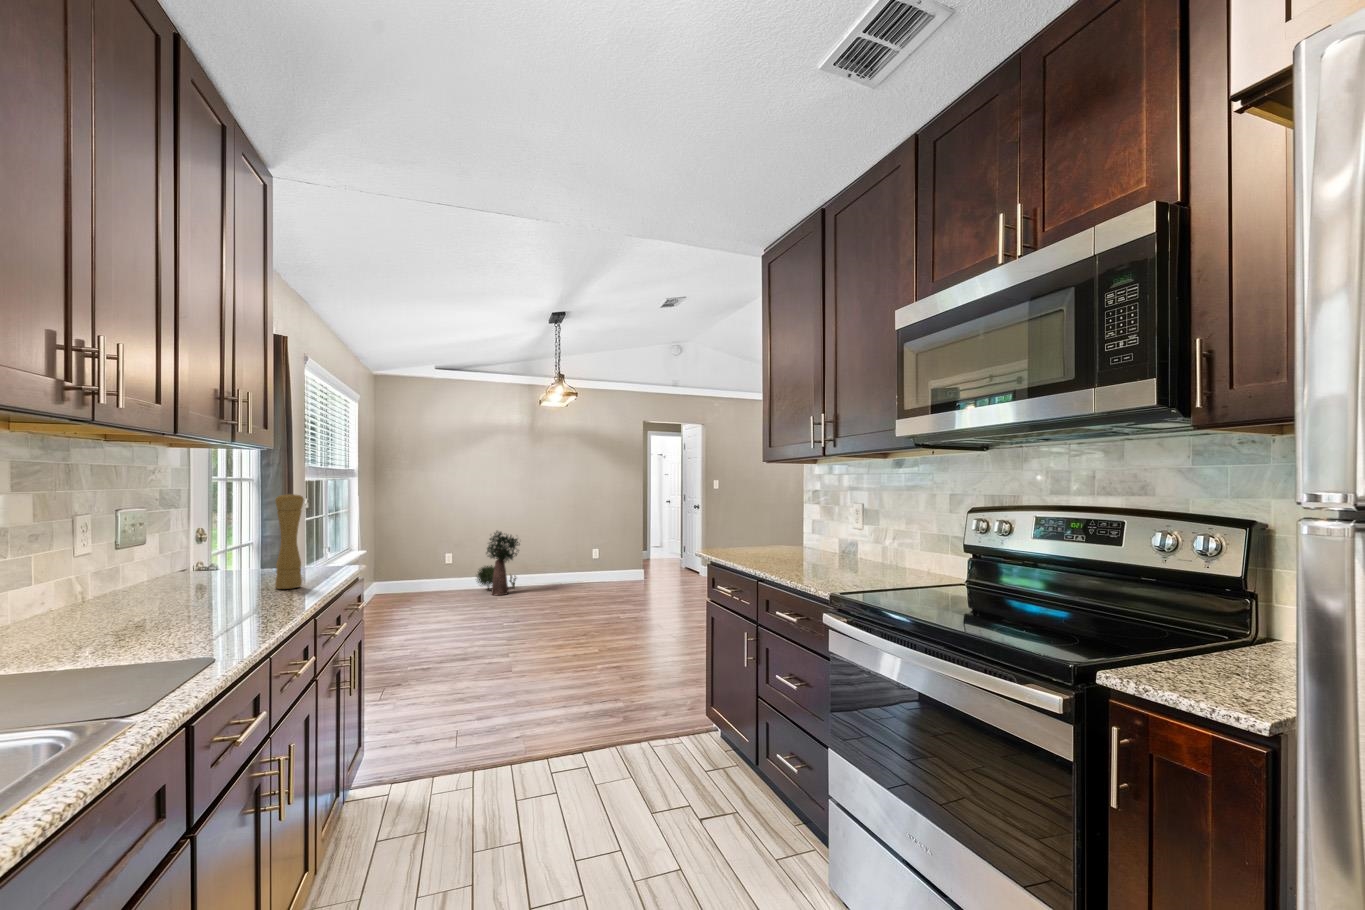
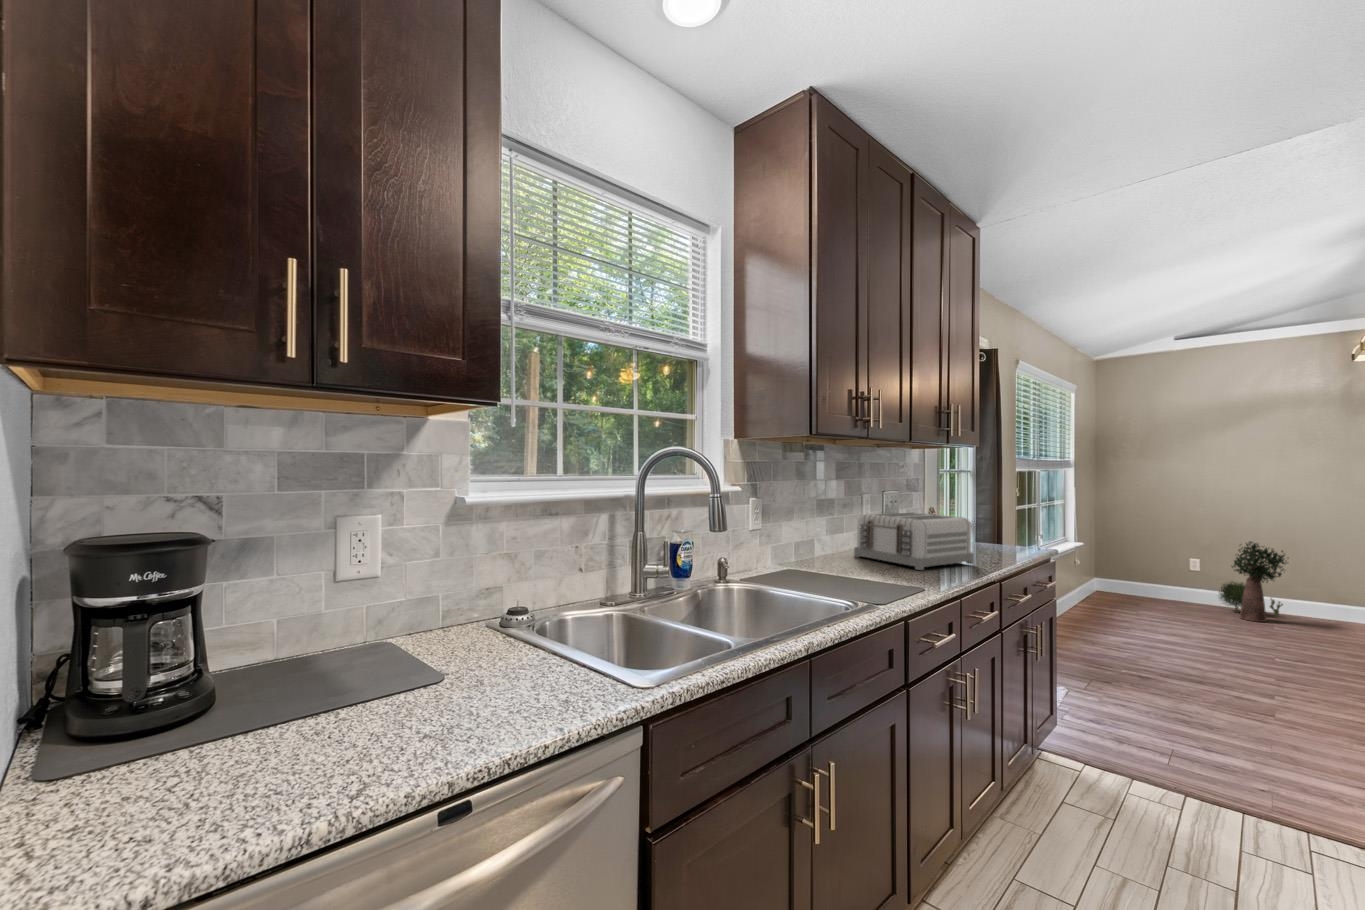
pepper mill: present [275,493,304,589] -> none [975,484,997,559]
toaster: none [62,539,277,628] -> present [854,512,974,570]

